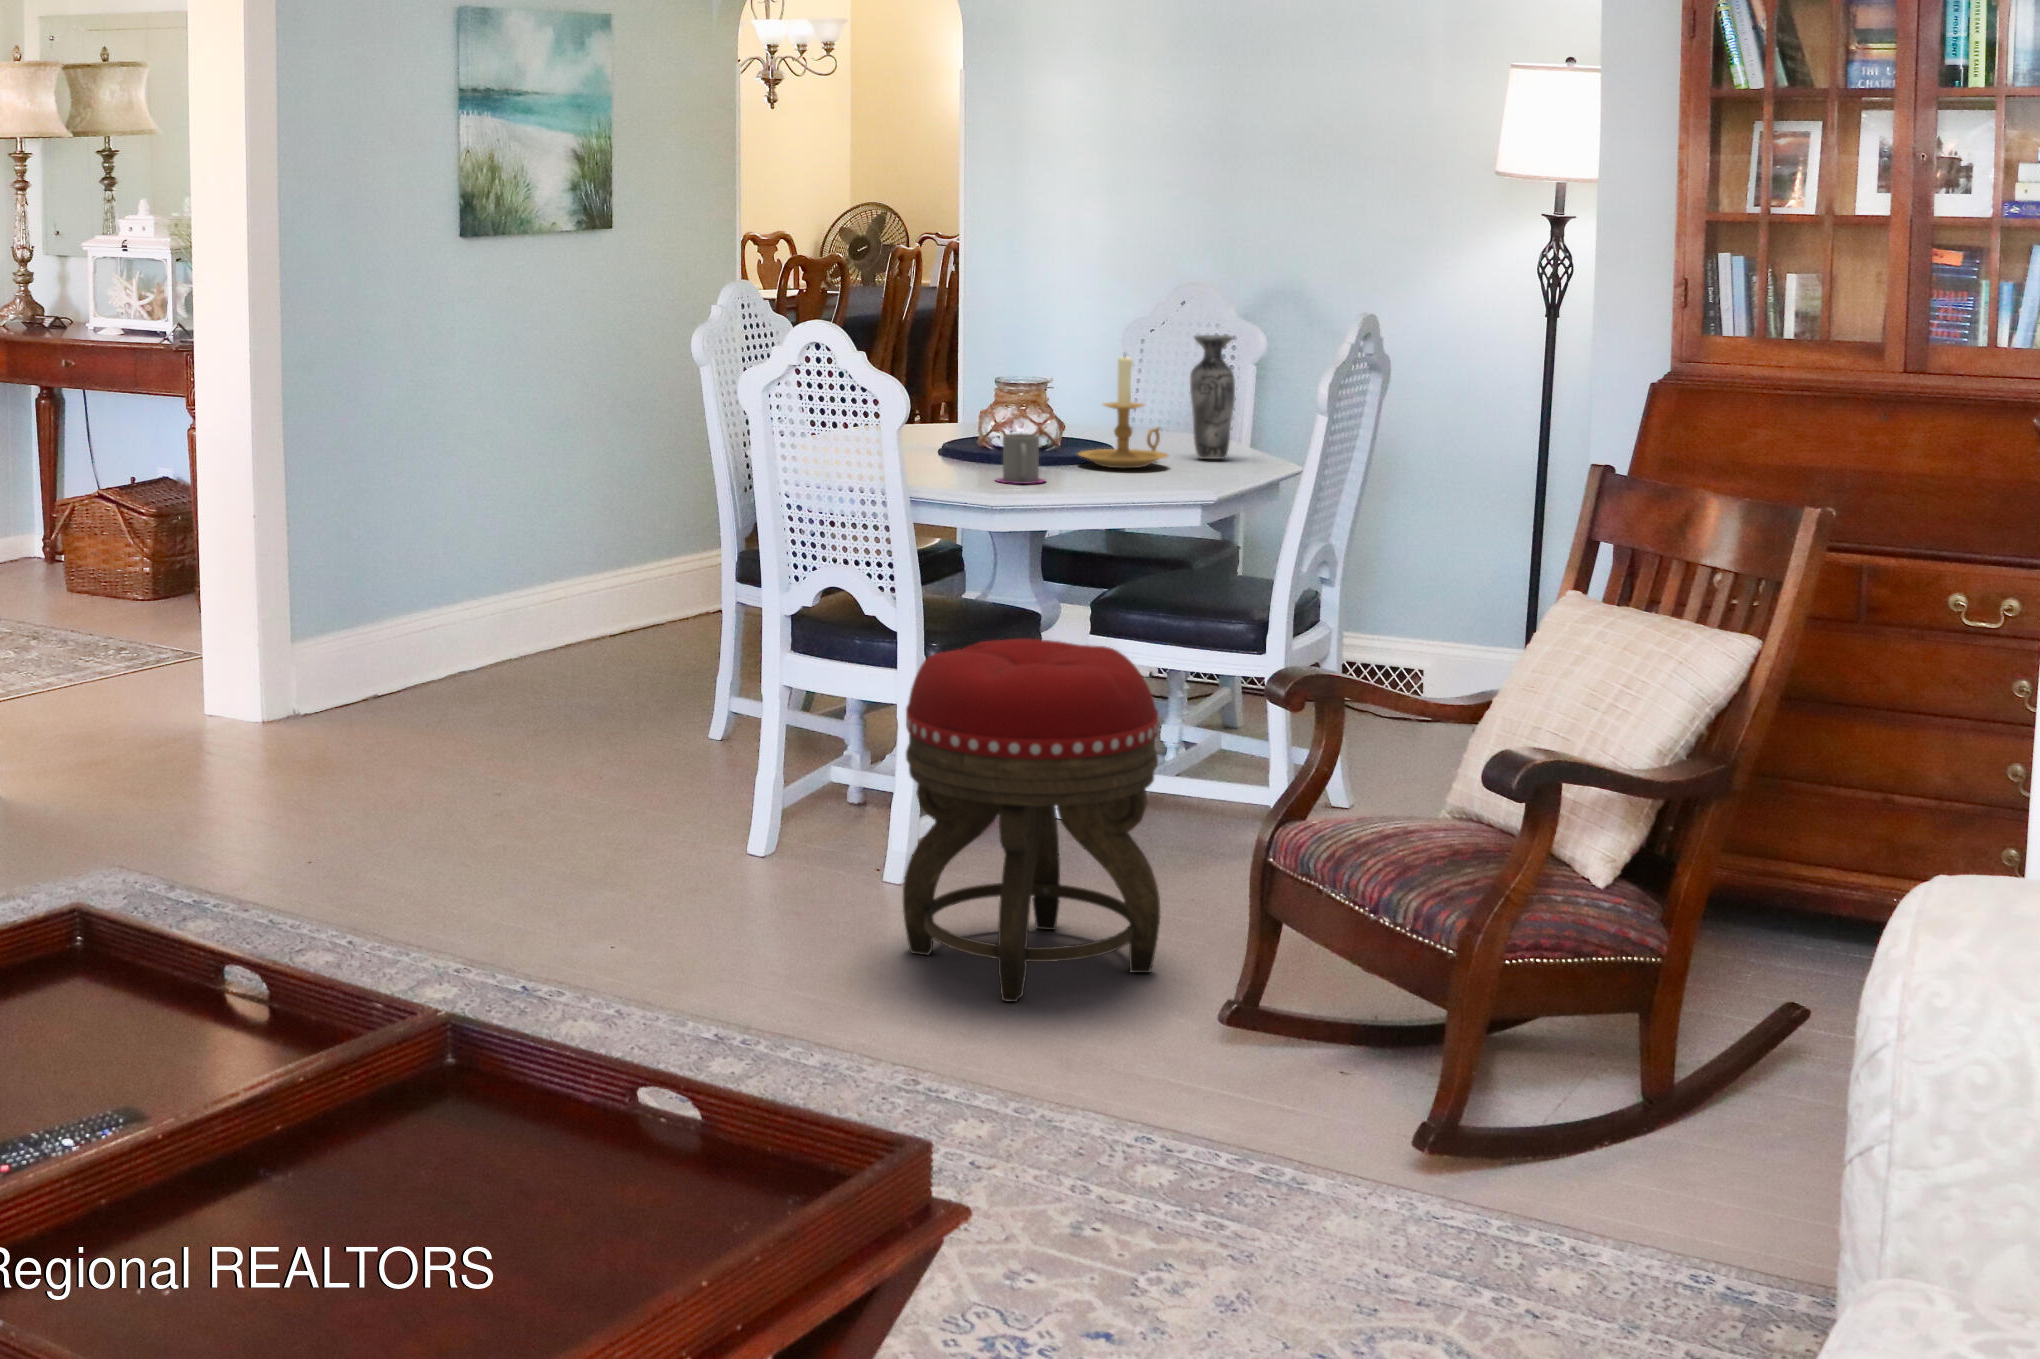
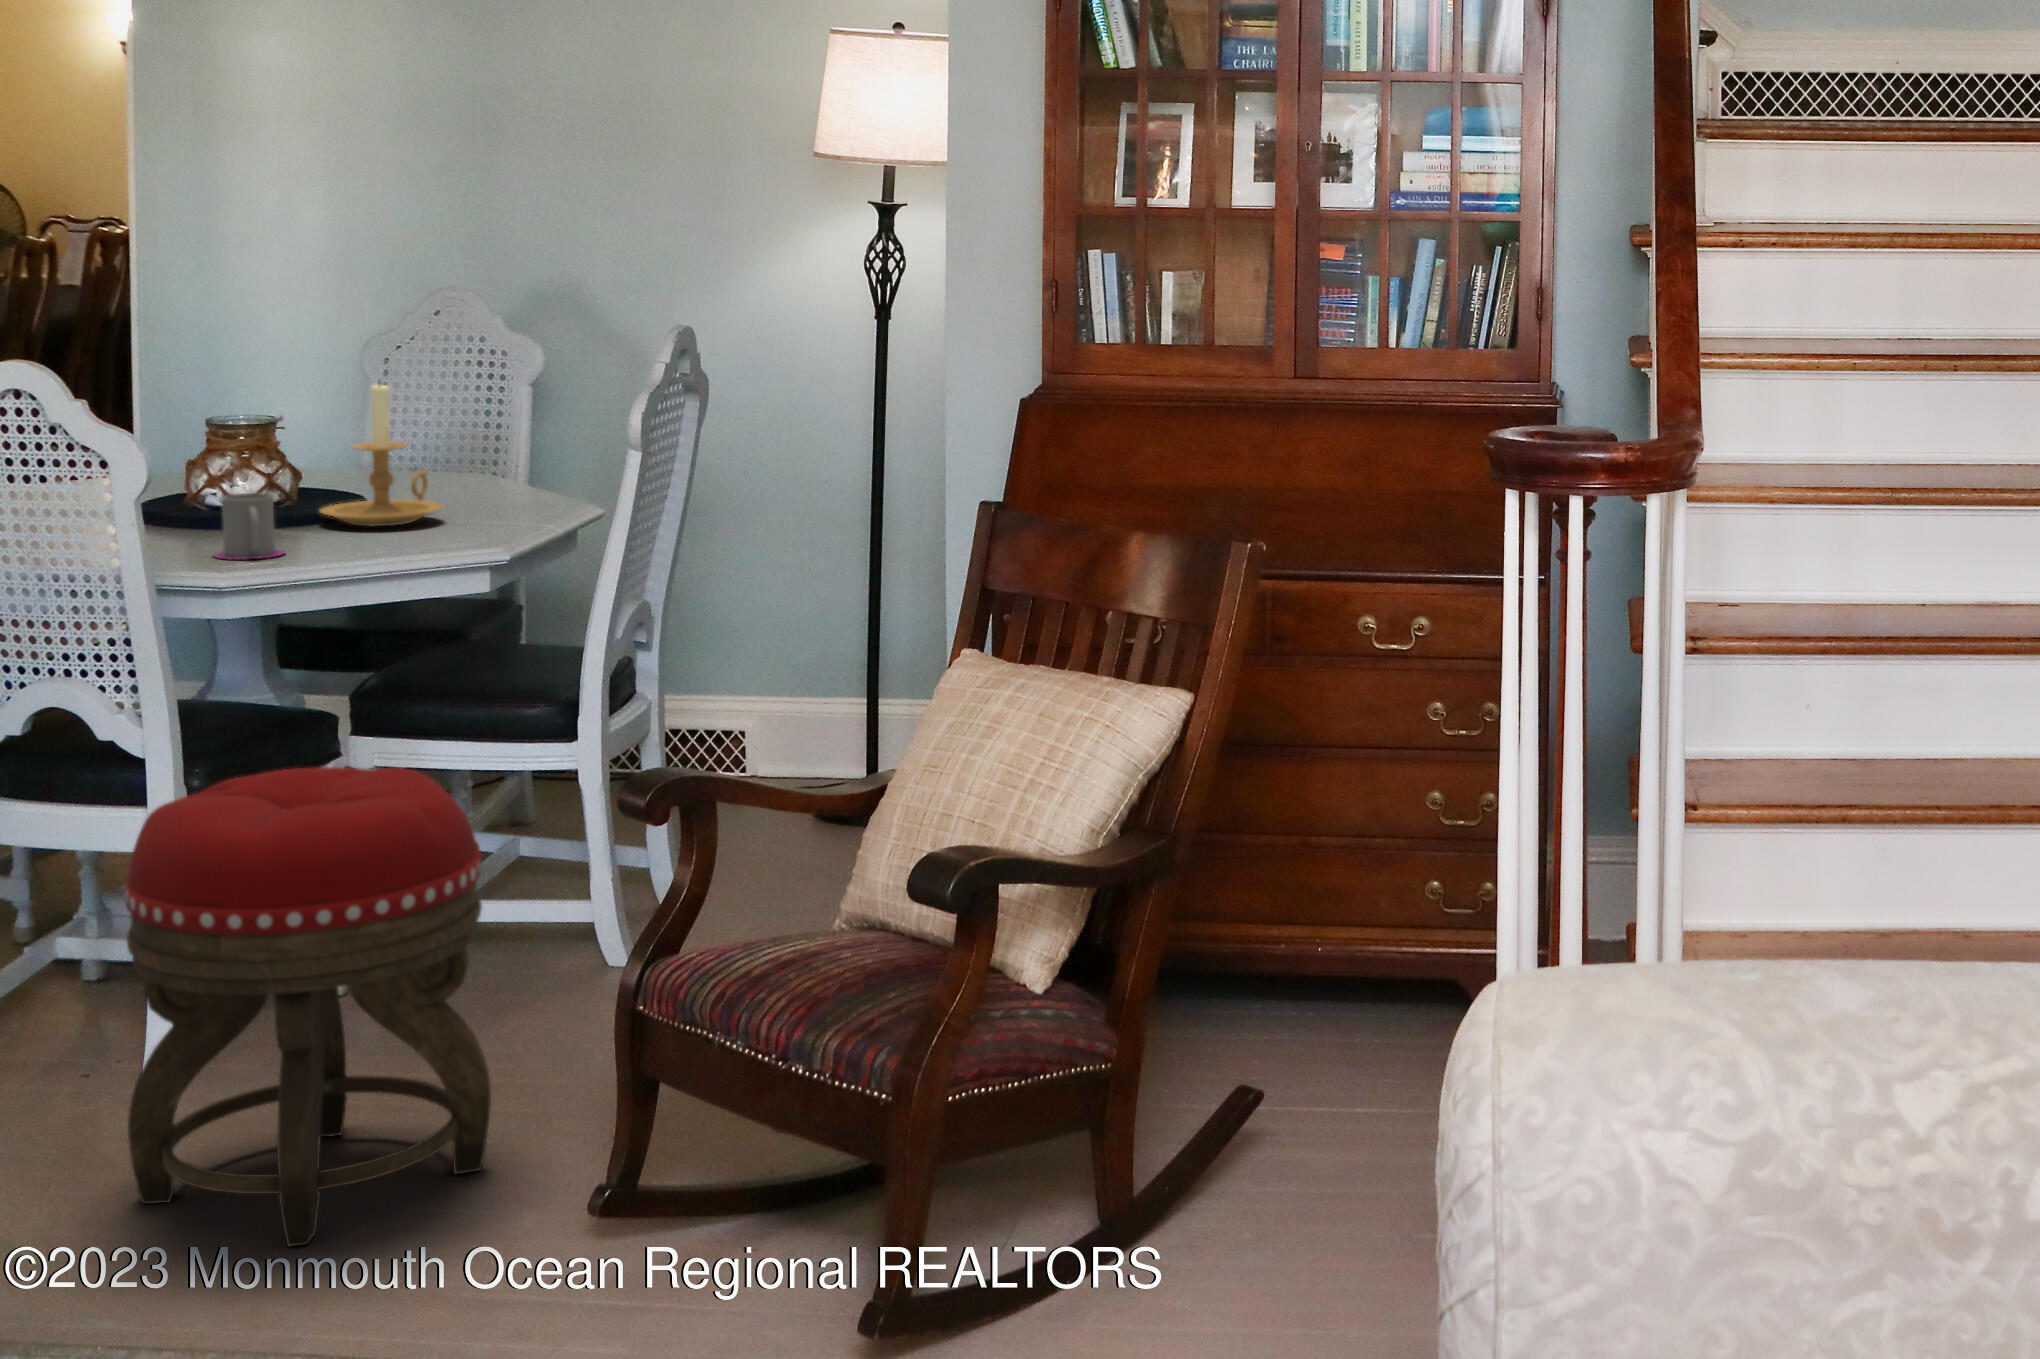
vase: present [1190,335,1235,459] -> none [464,351,522,505]

